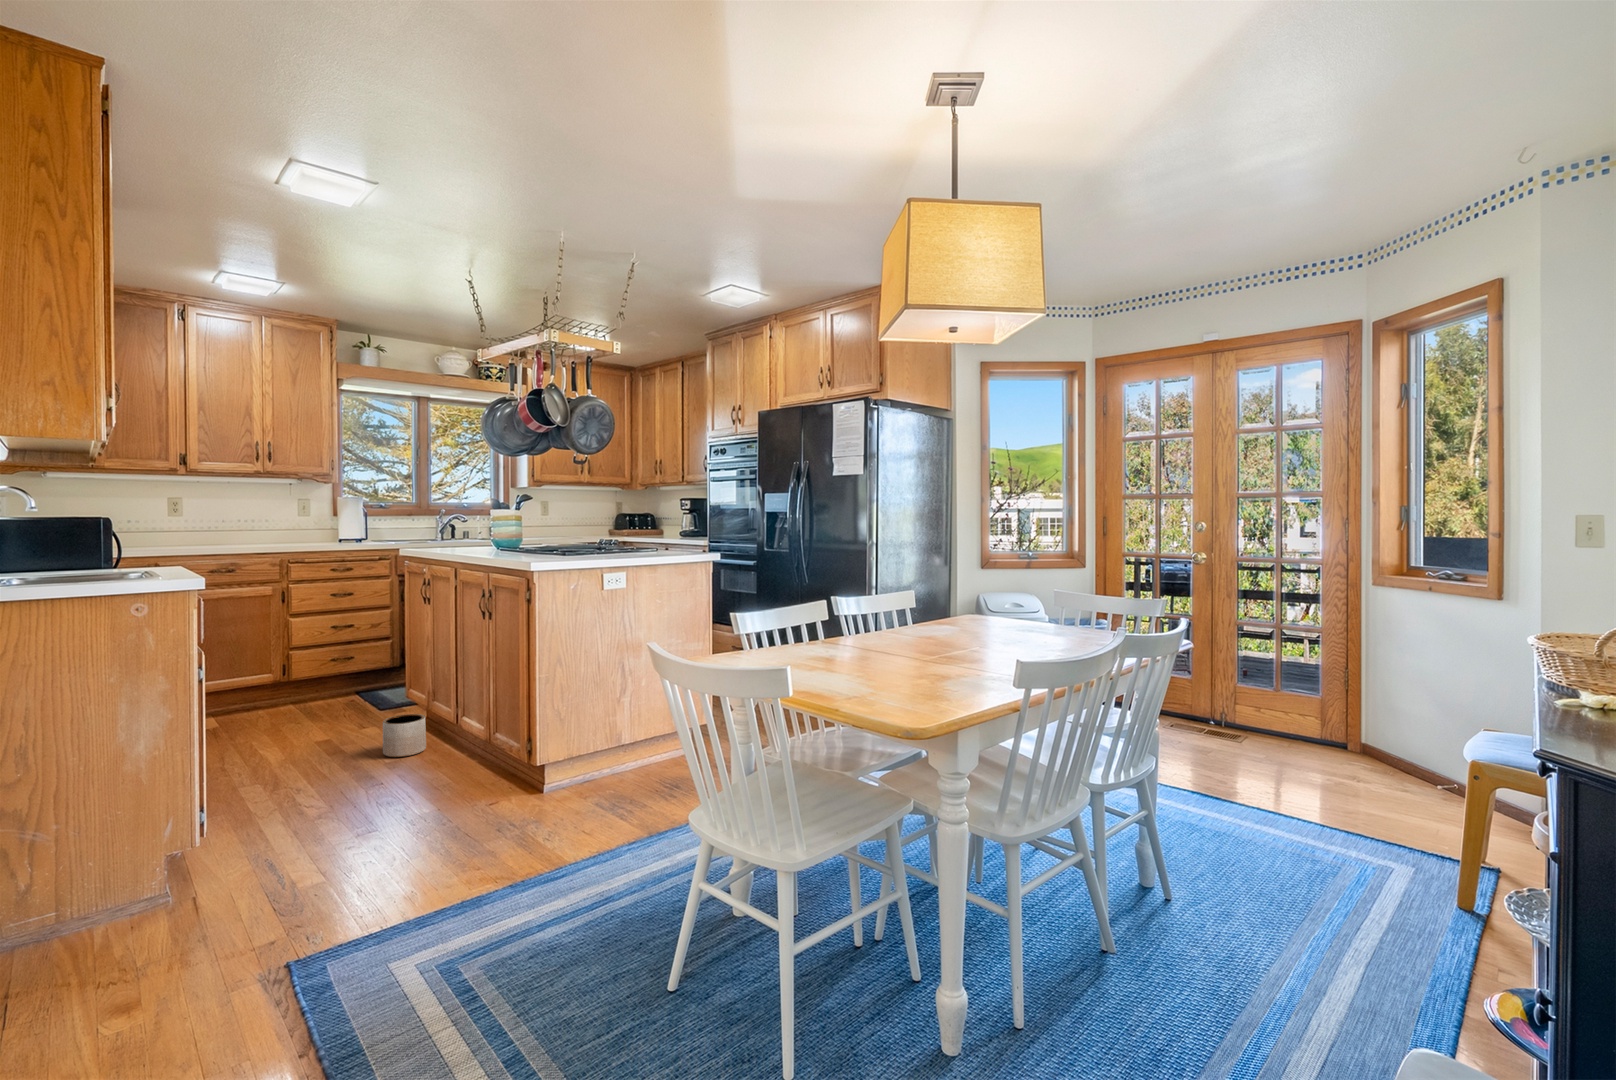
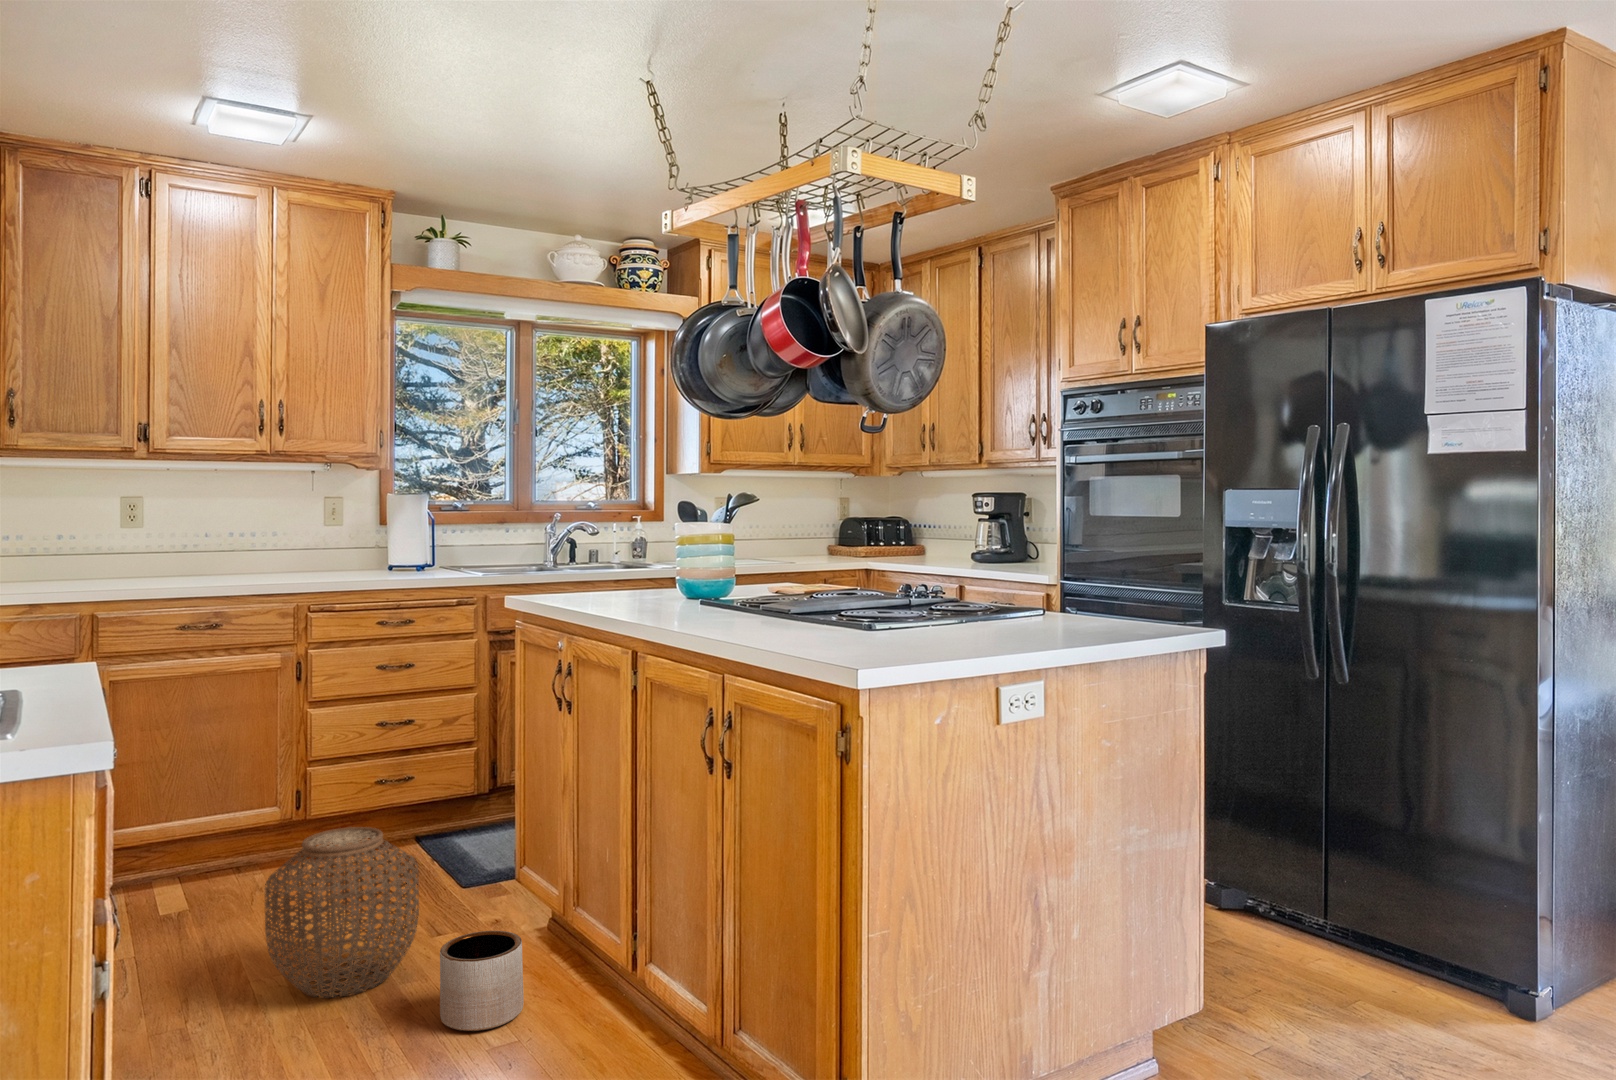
woven basket: none [283,670,368,752] -> present [265,827,419,997]

